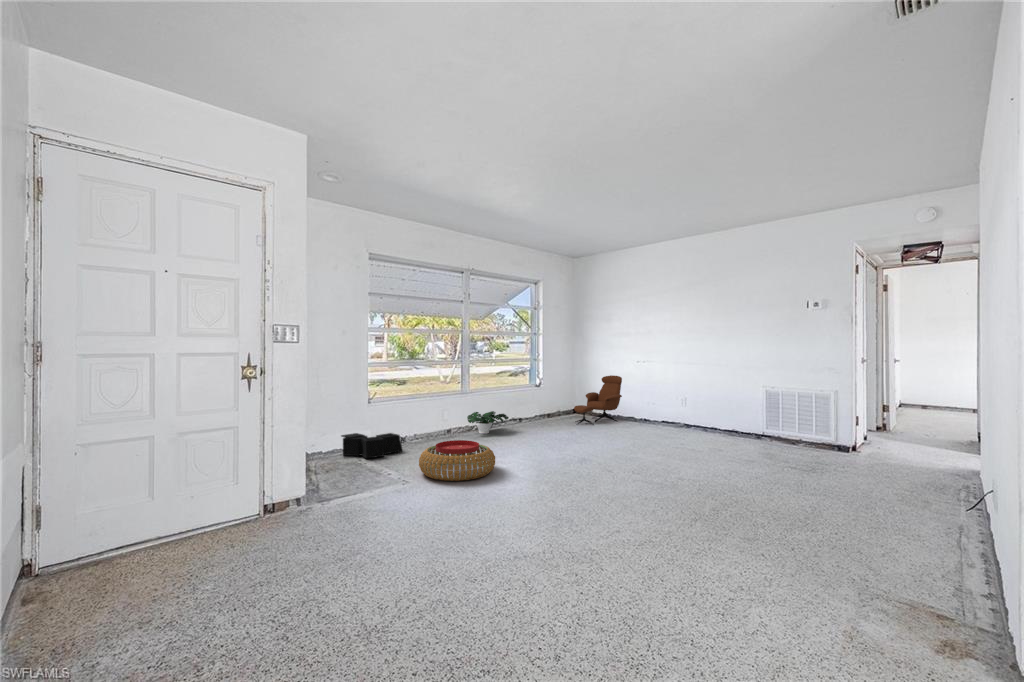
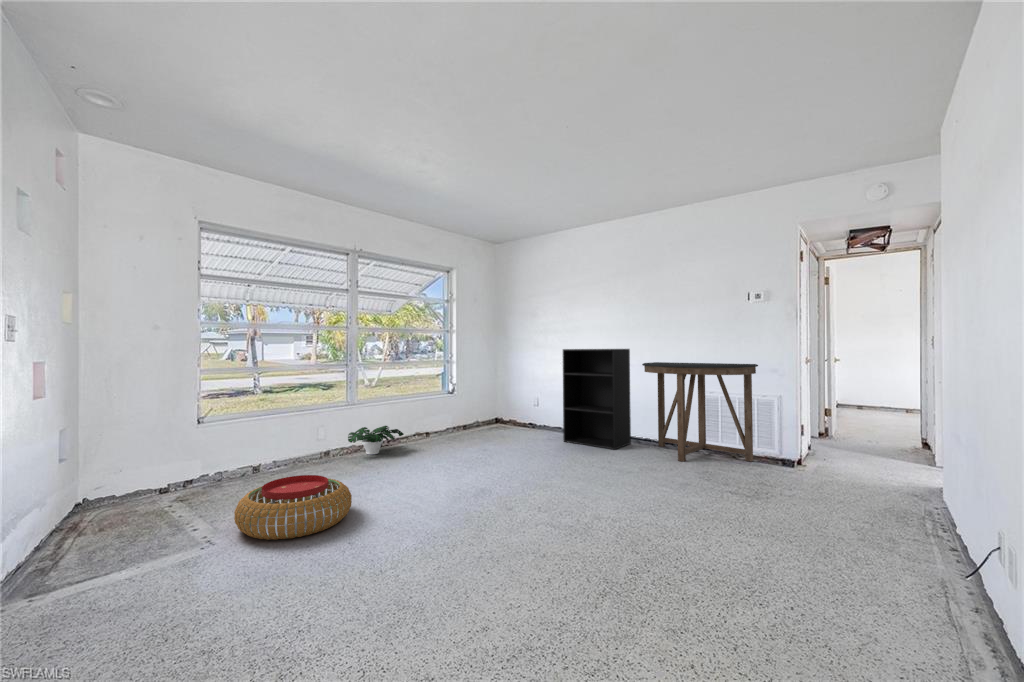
bookshelf: none [640,350,701,435] -> present [563,349,631,449]
console table: none [712,361,816,446] -> present [642,362,758,462]
lounge chair: present [574,375,622,424] -> none [489,379,545,438]
storage bin: present [341,433,402,459] -> none [151,462,245,502]

